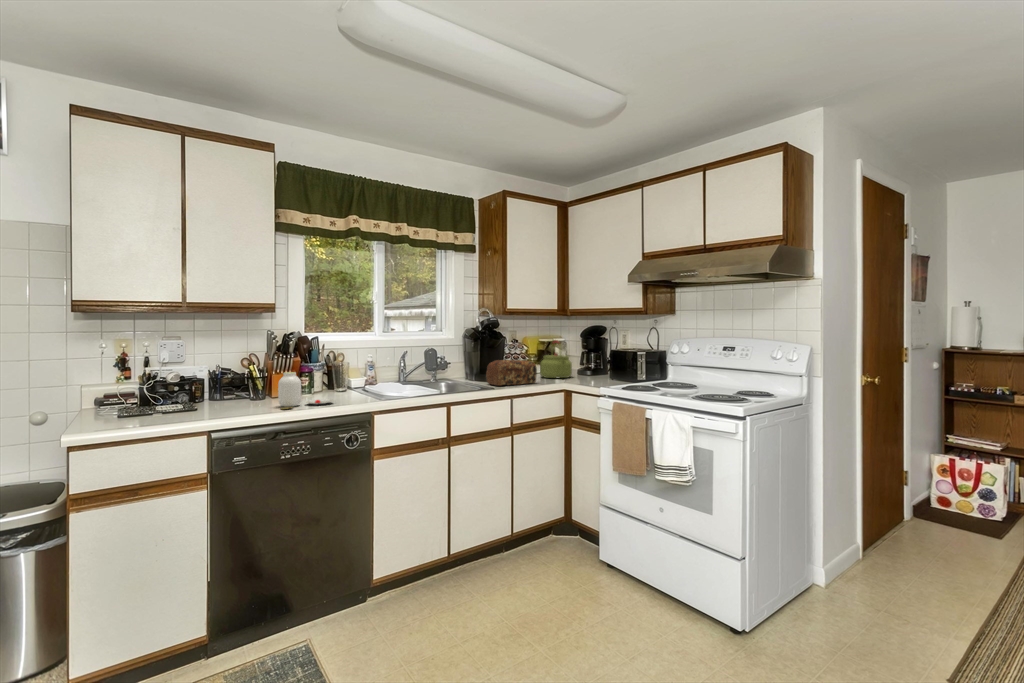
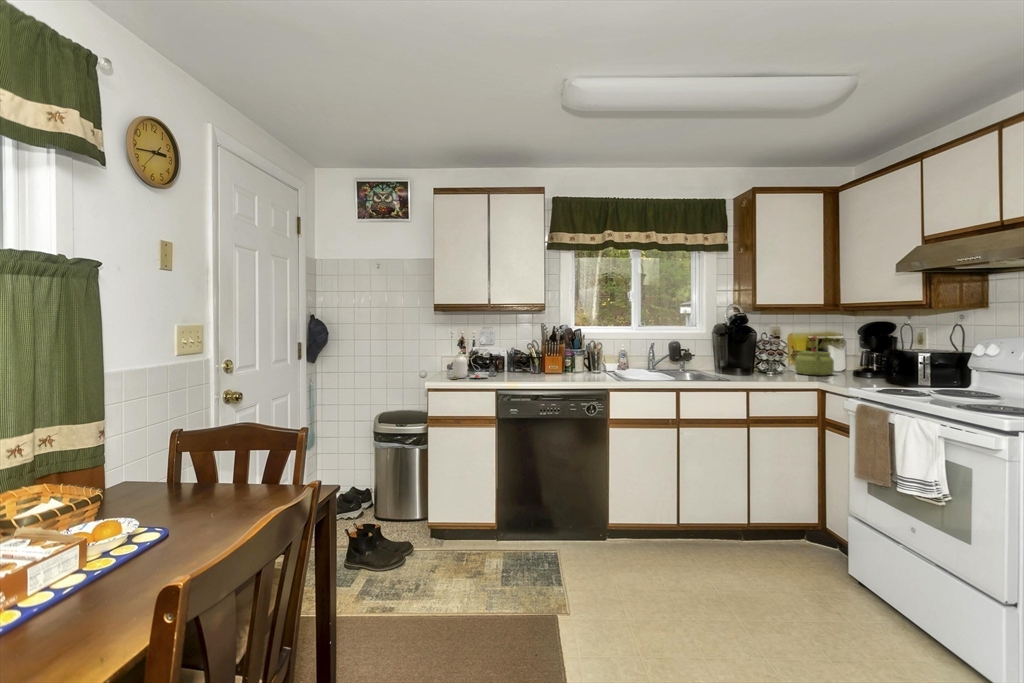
bread loaf: present [486,360,537,386] -> none [725,353,780,378]
jar: present [278,372,333,409] -> present [451,354,488,379]

